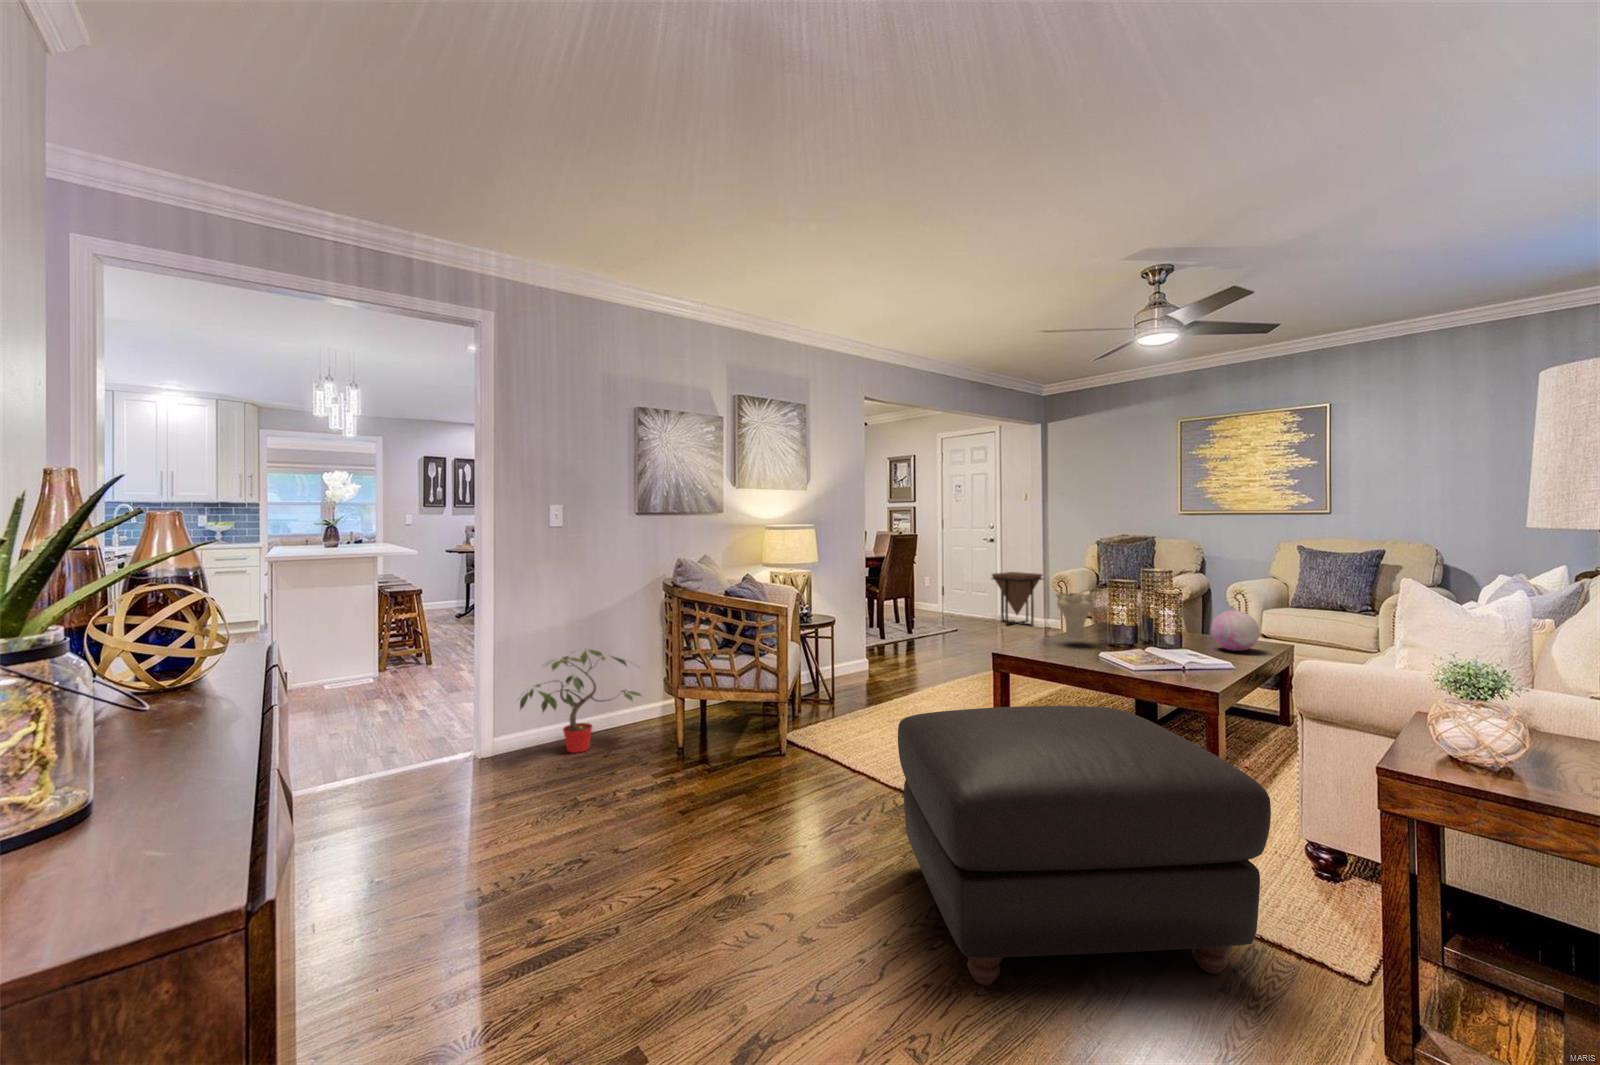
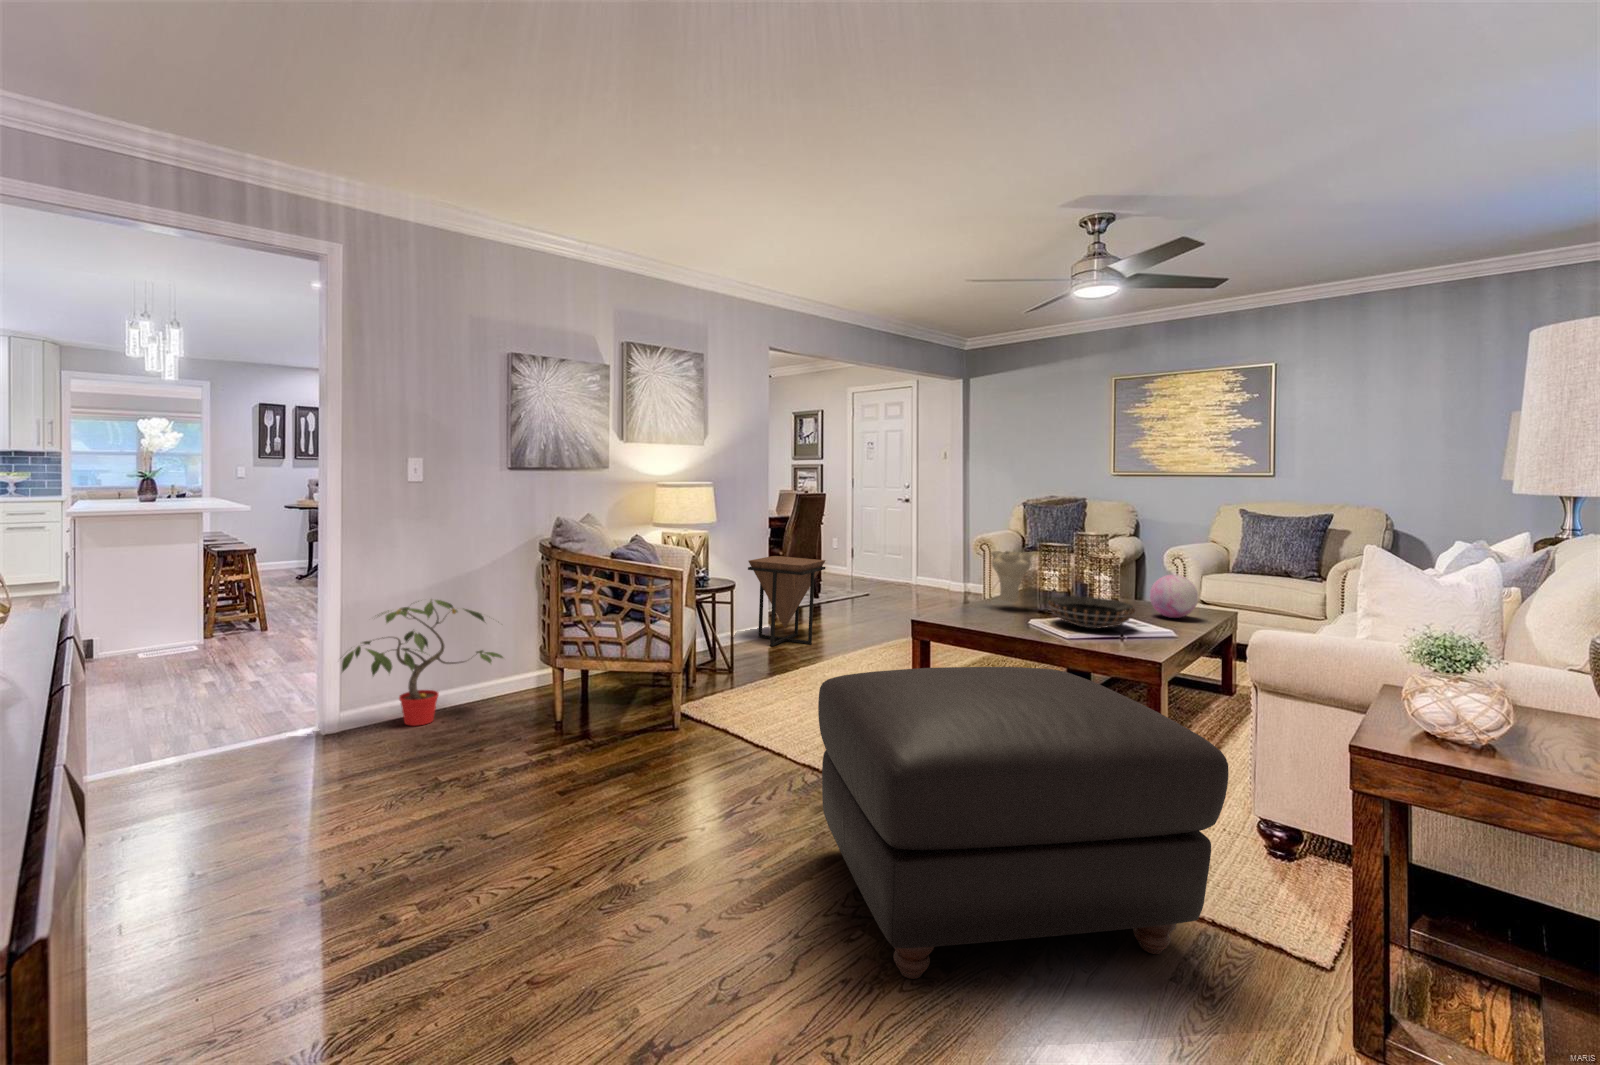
side table: present [992,572,1043,626] -> present [748,556,825,646]
decorative bowl: none [1111,633,1195,663] -> present [1048,596,1135,629]

